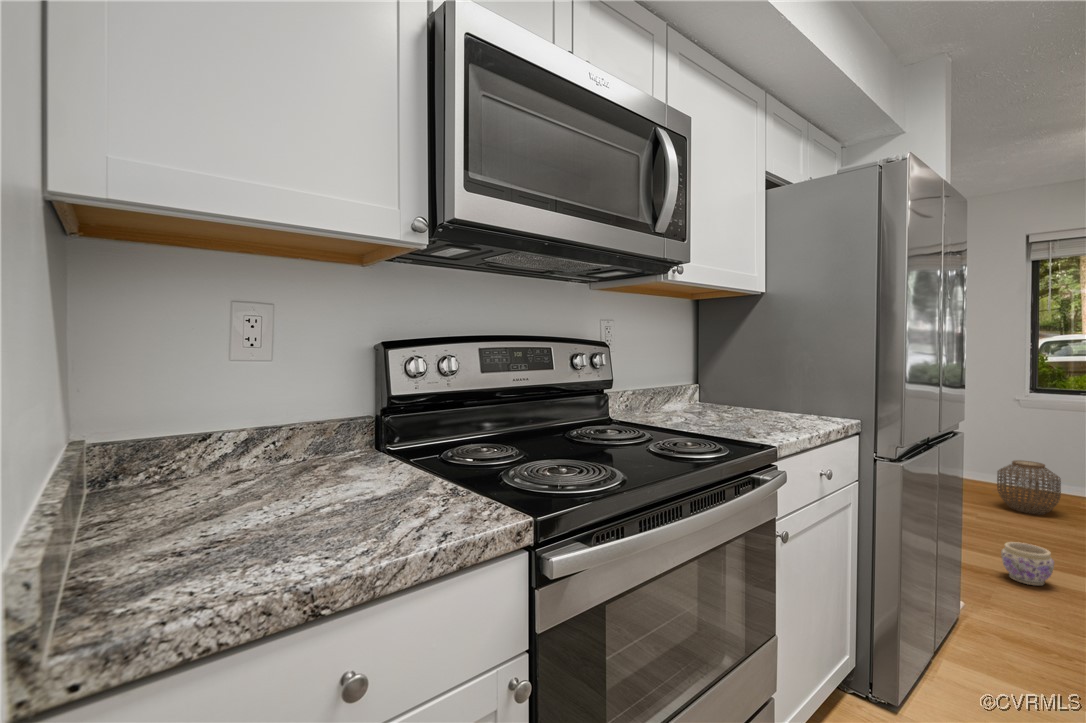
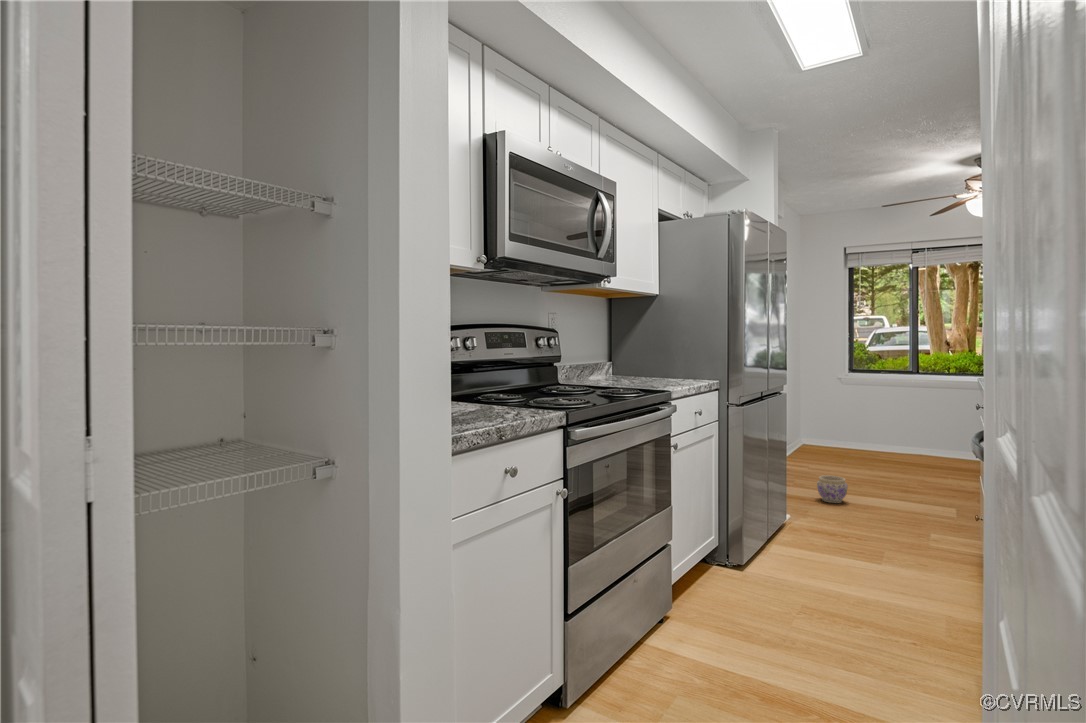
woven basket: present [997,460,1061,514] -> none [824,424,864,464]

